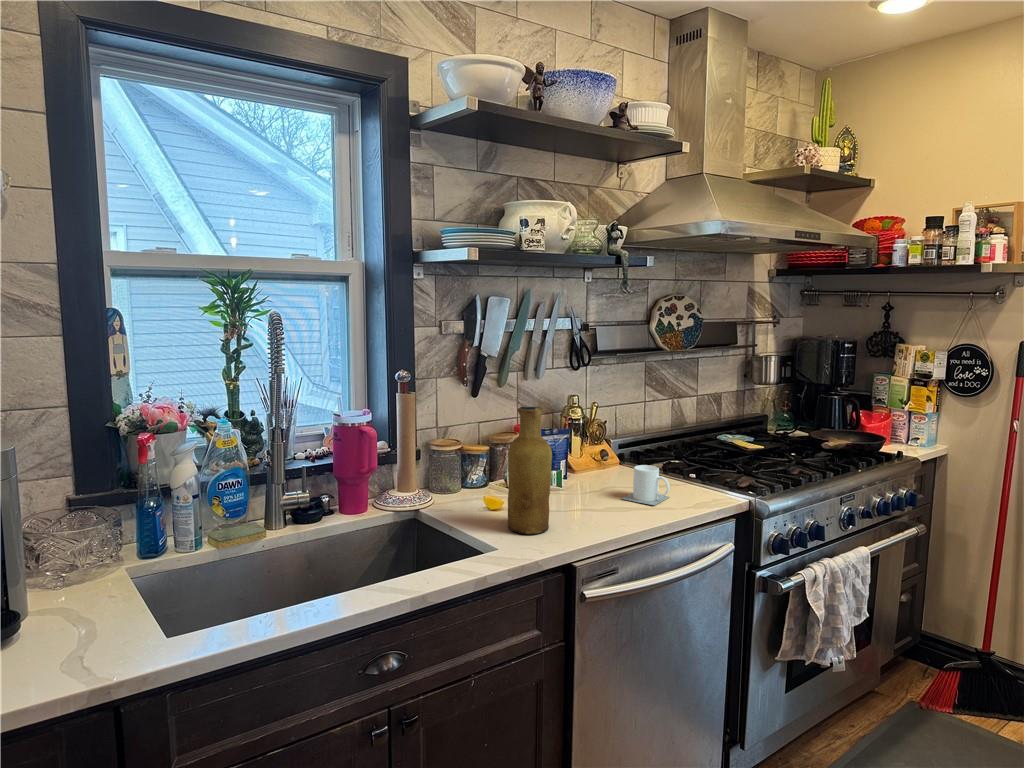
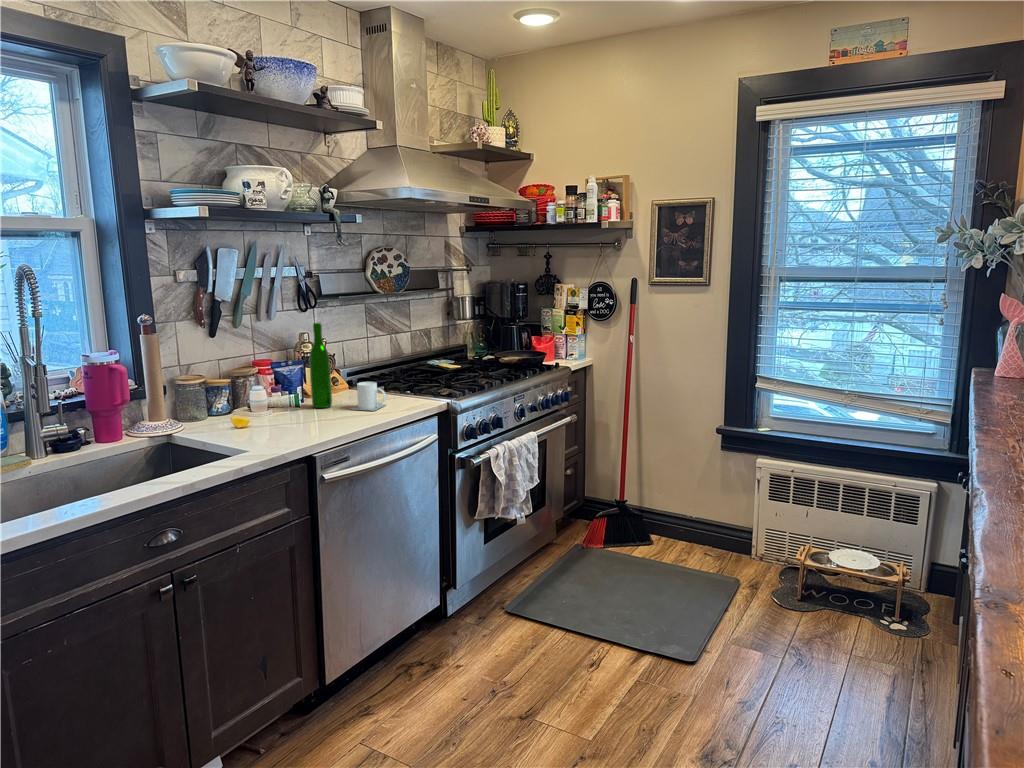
wine bottle: none [577,387,602,493] -> present [309,323,332,408]
vase: present [508,407,552,534] -> none [251,337,291,438]

